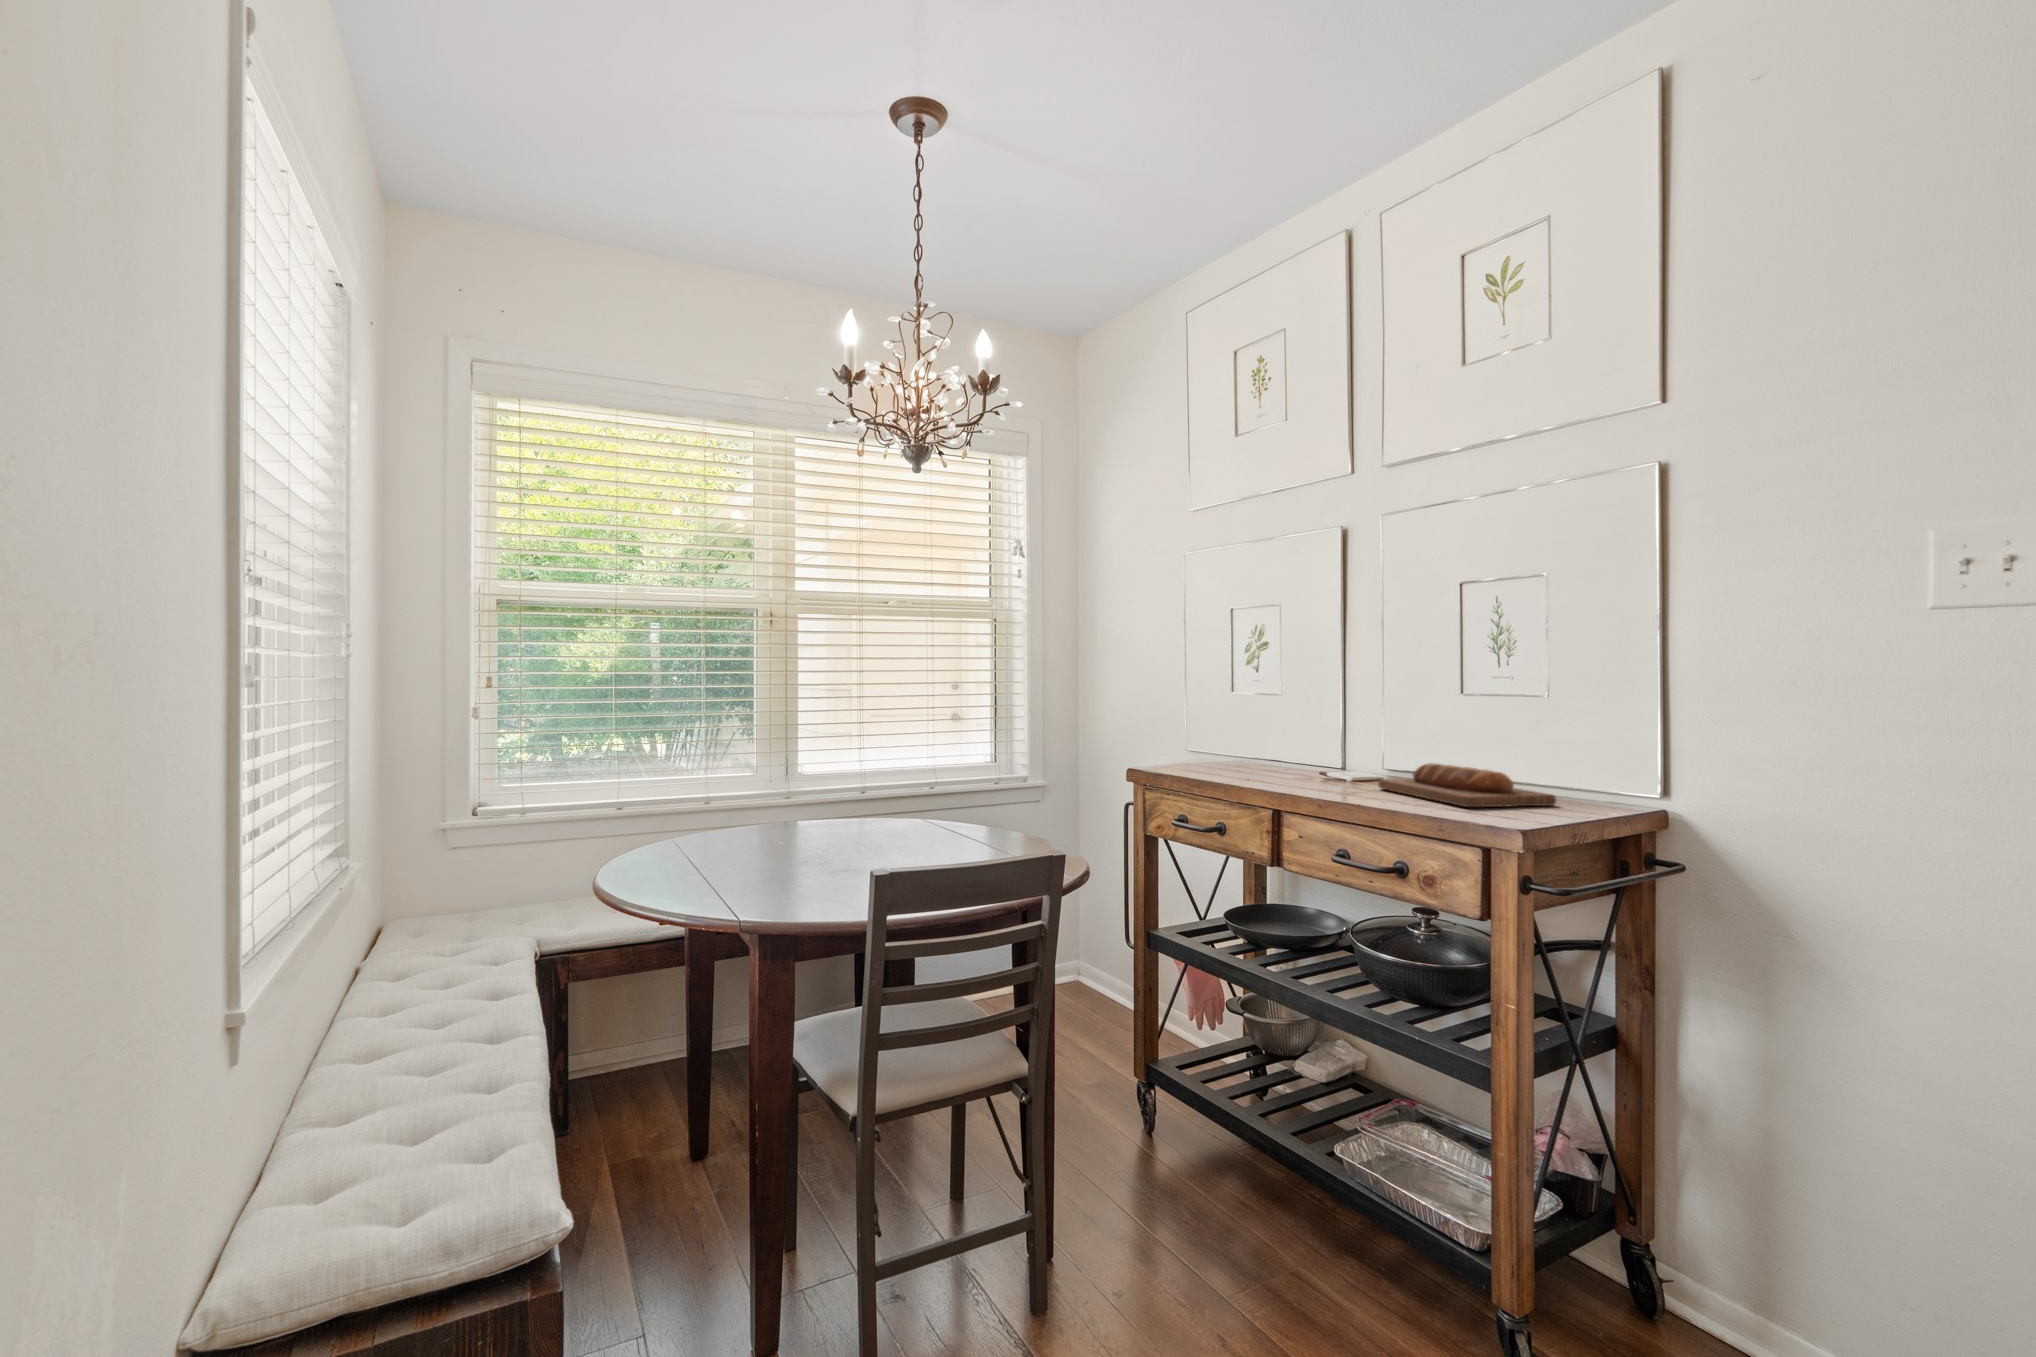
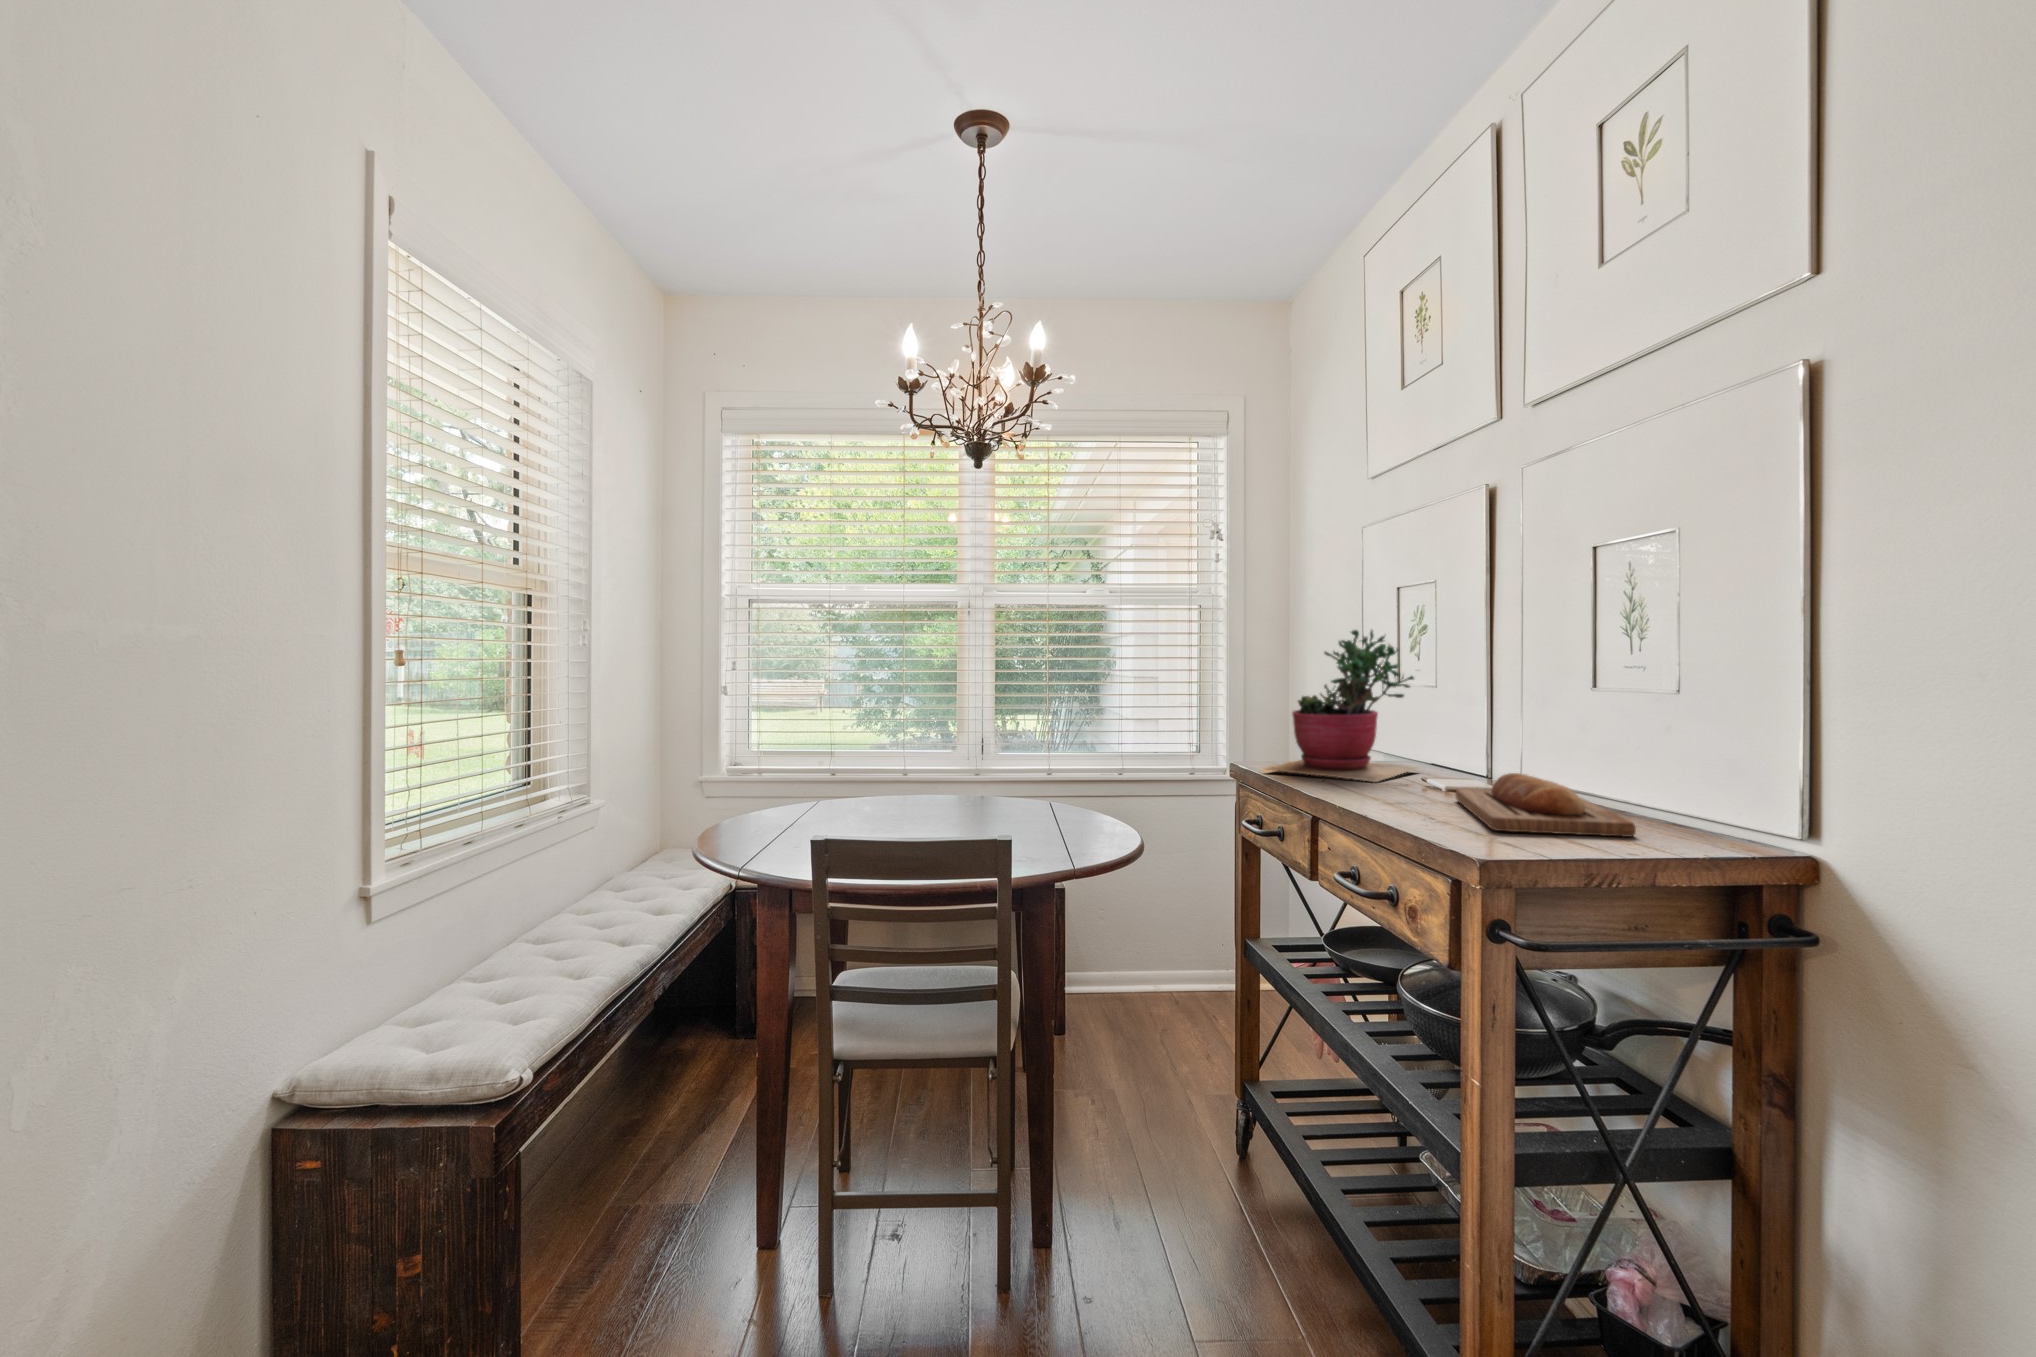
succulent plant: none [1173,645,1290,779] -> present [1268,630,1417,782]

